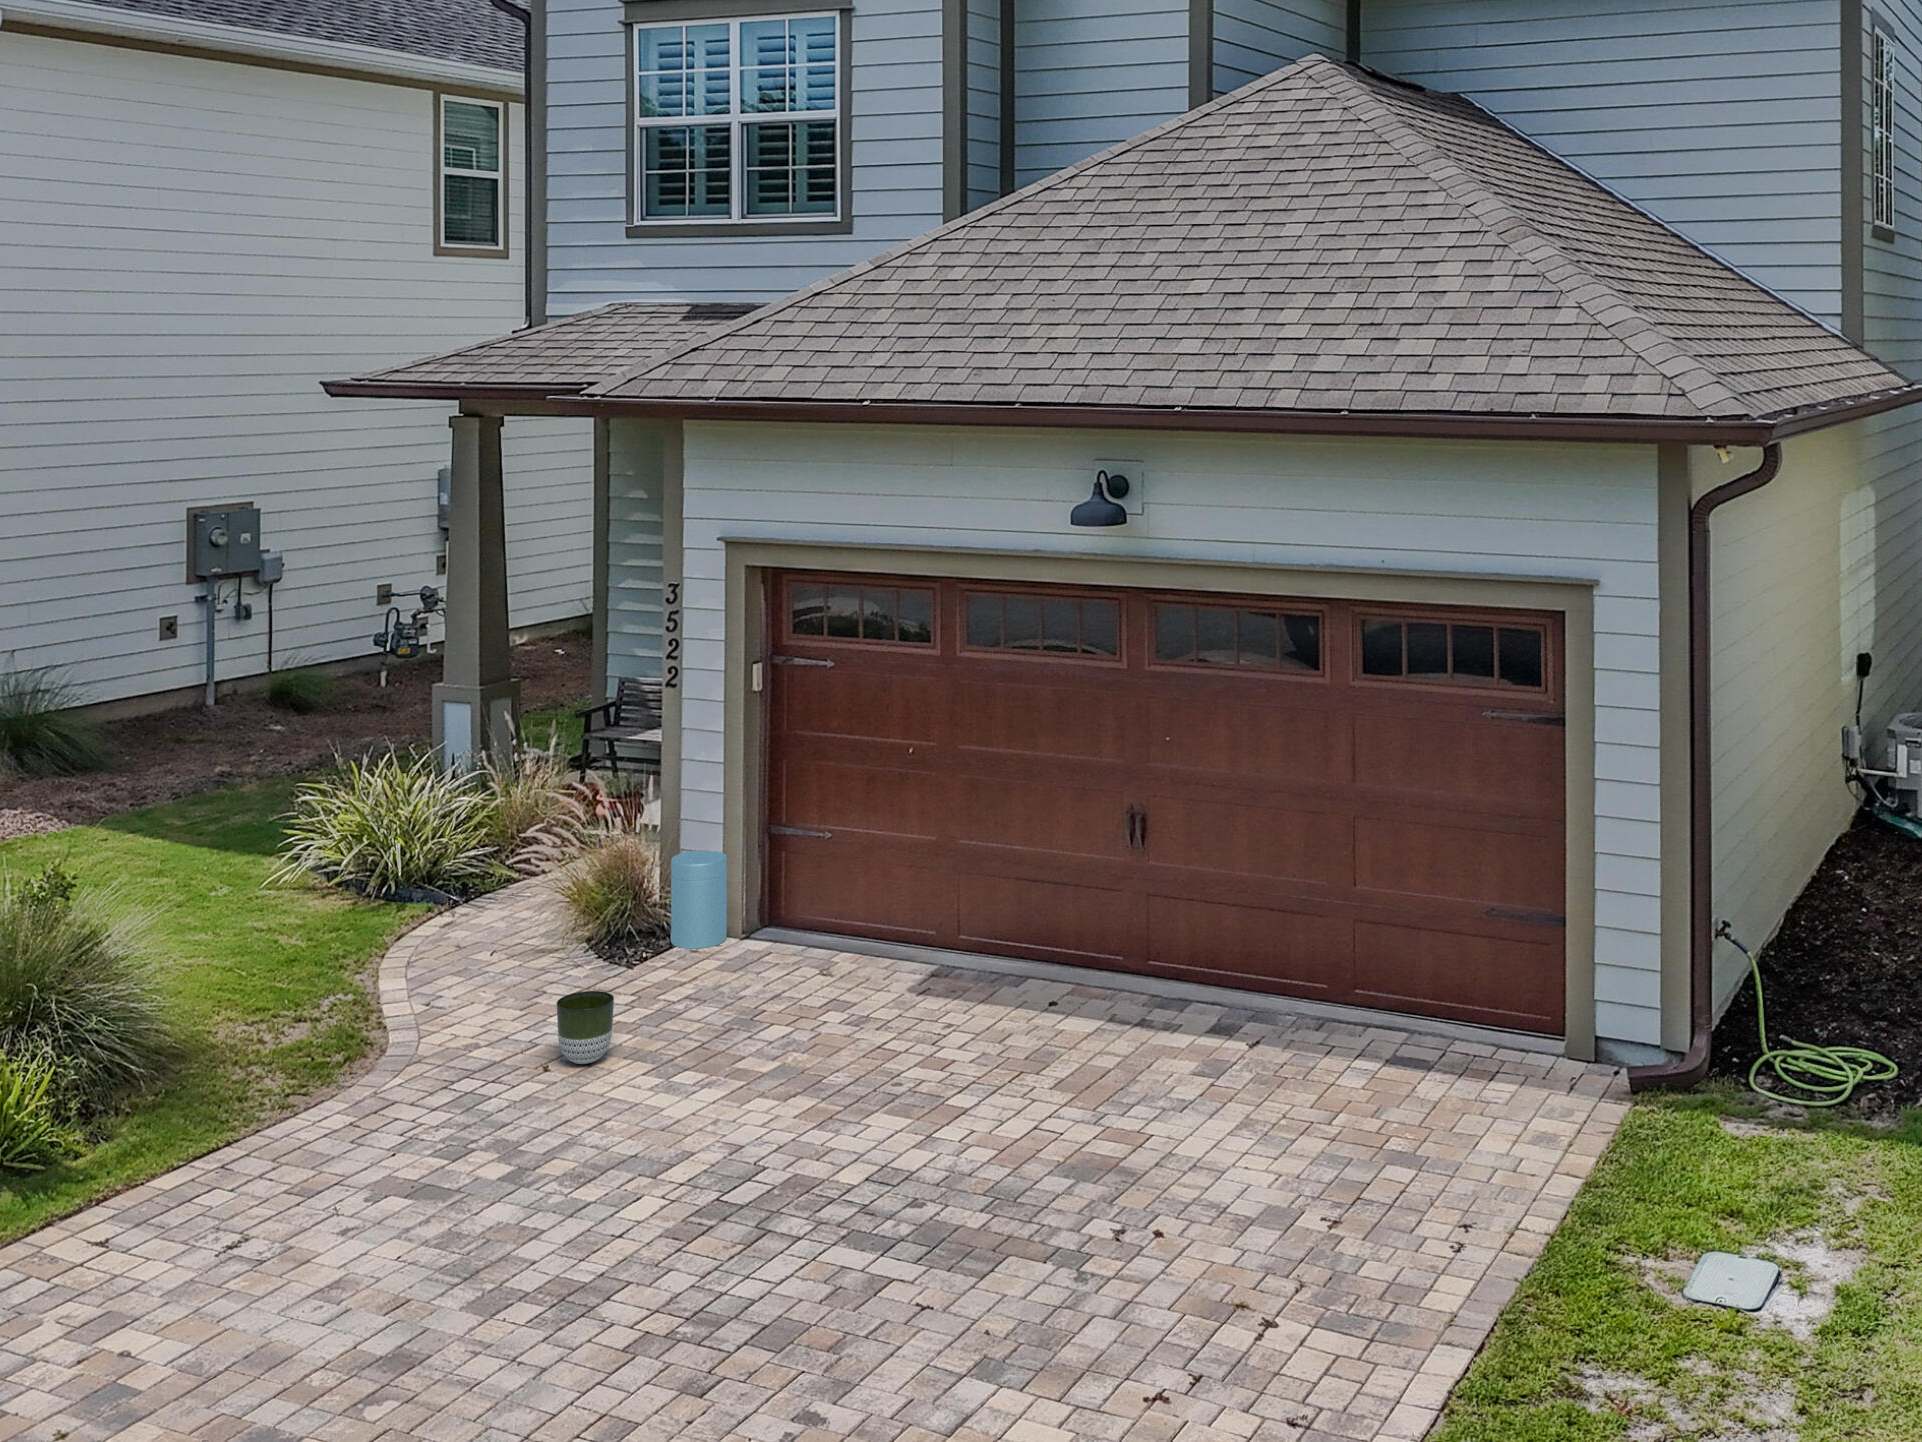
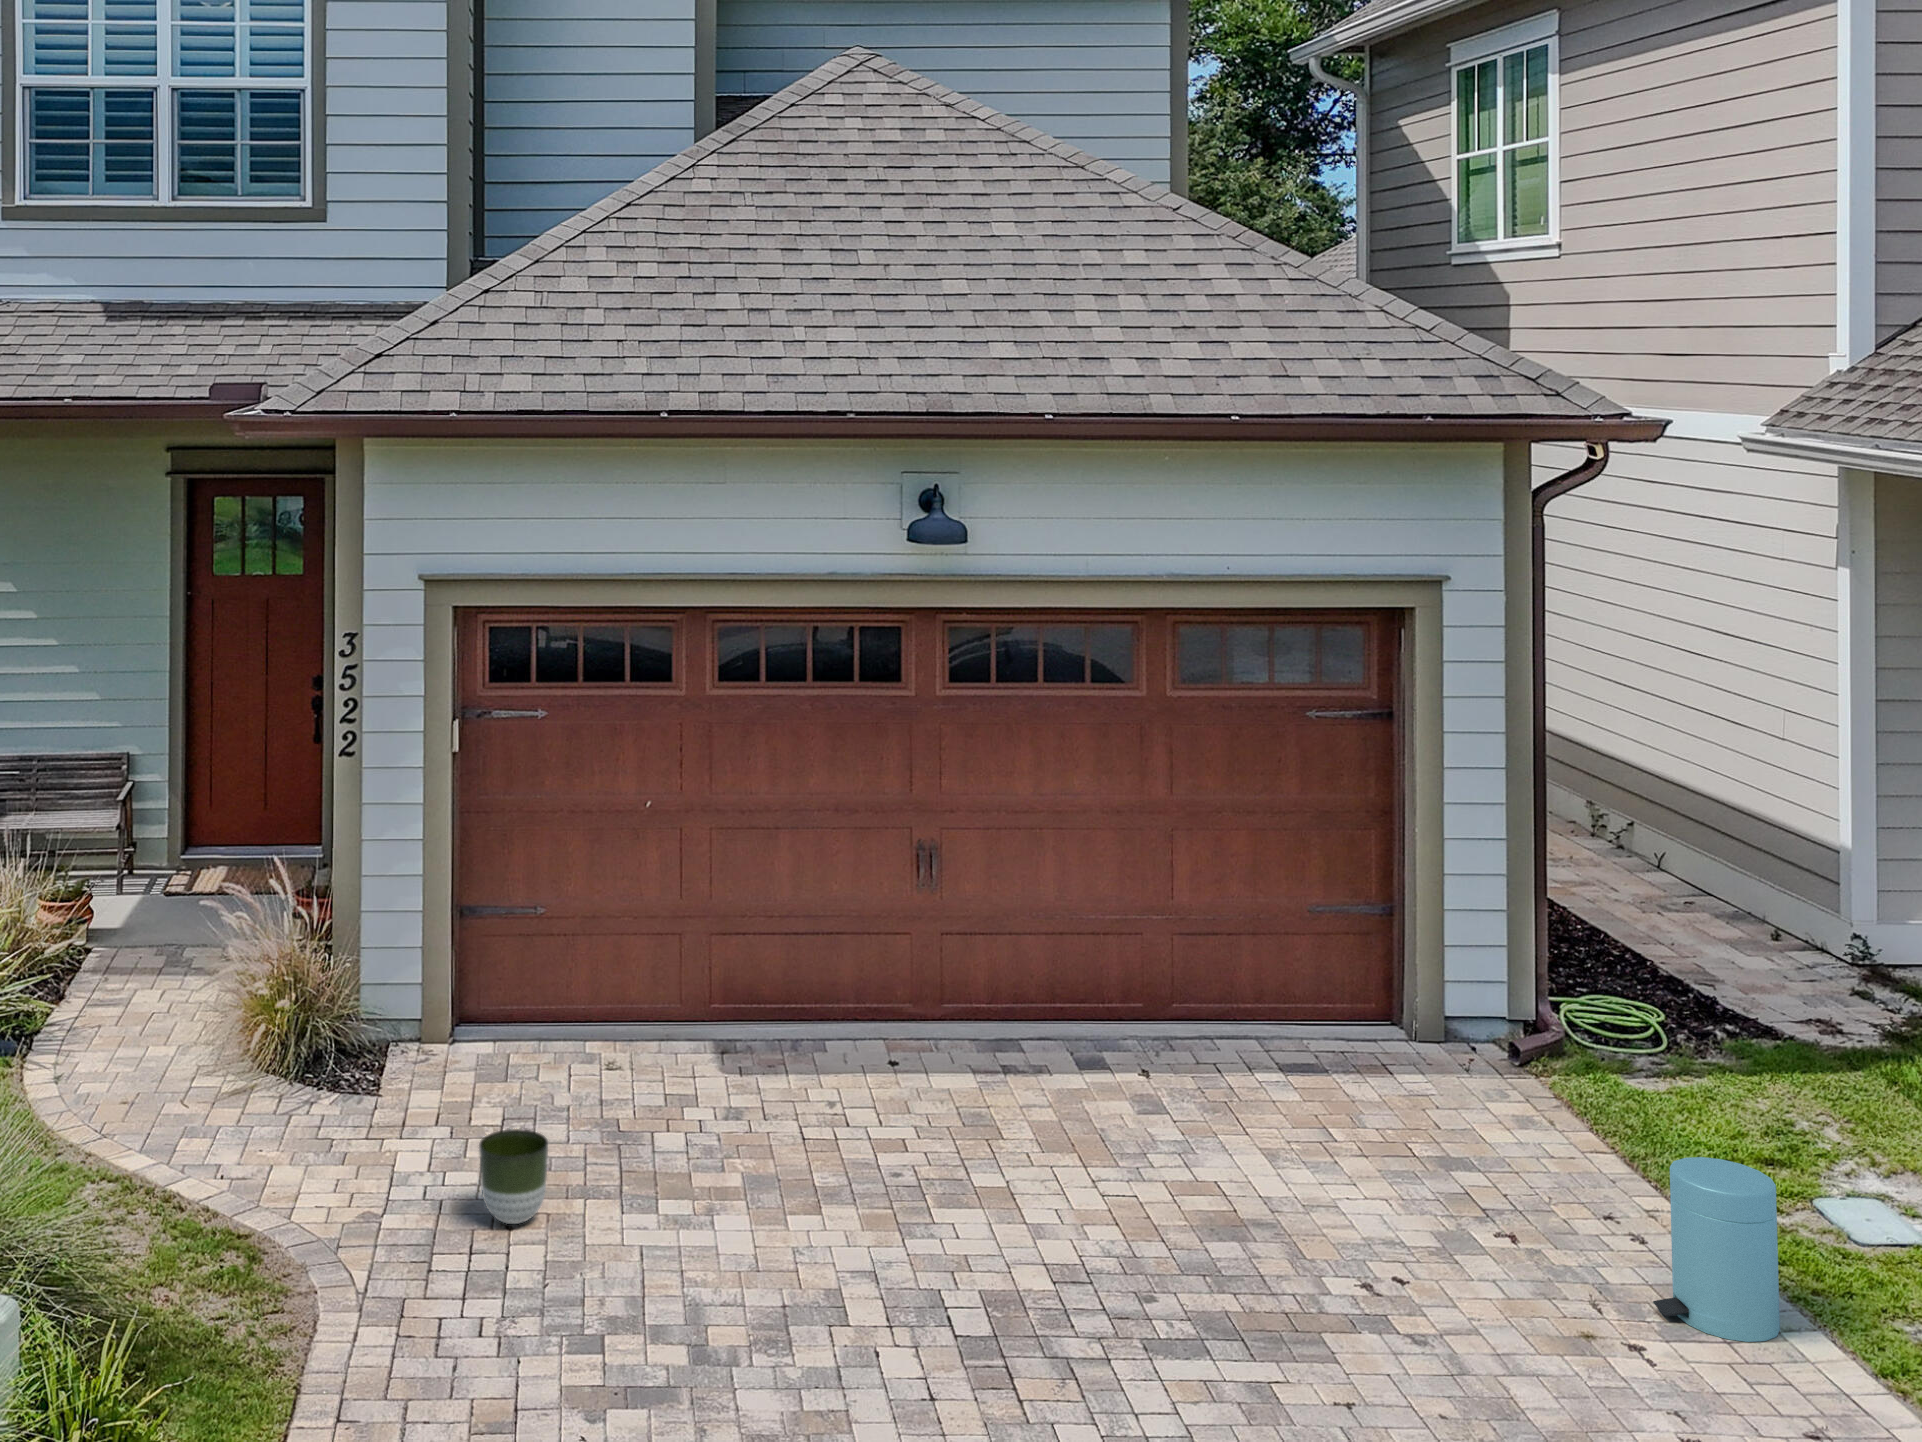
trash can: present [666,850,727,949] -> present [1653,1157,1780,1342]

